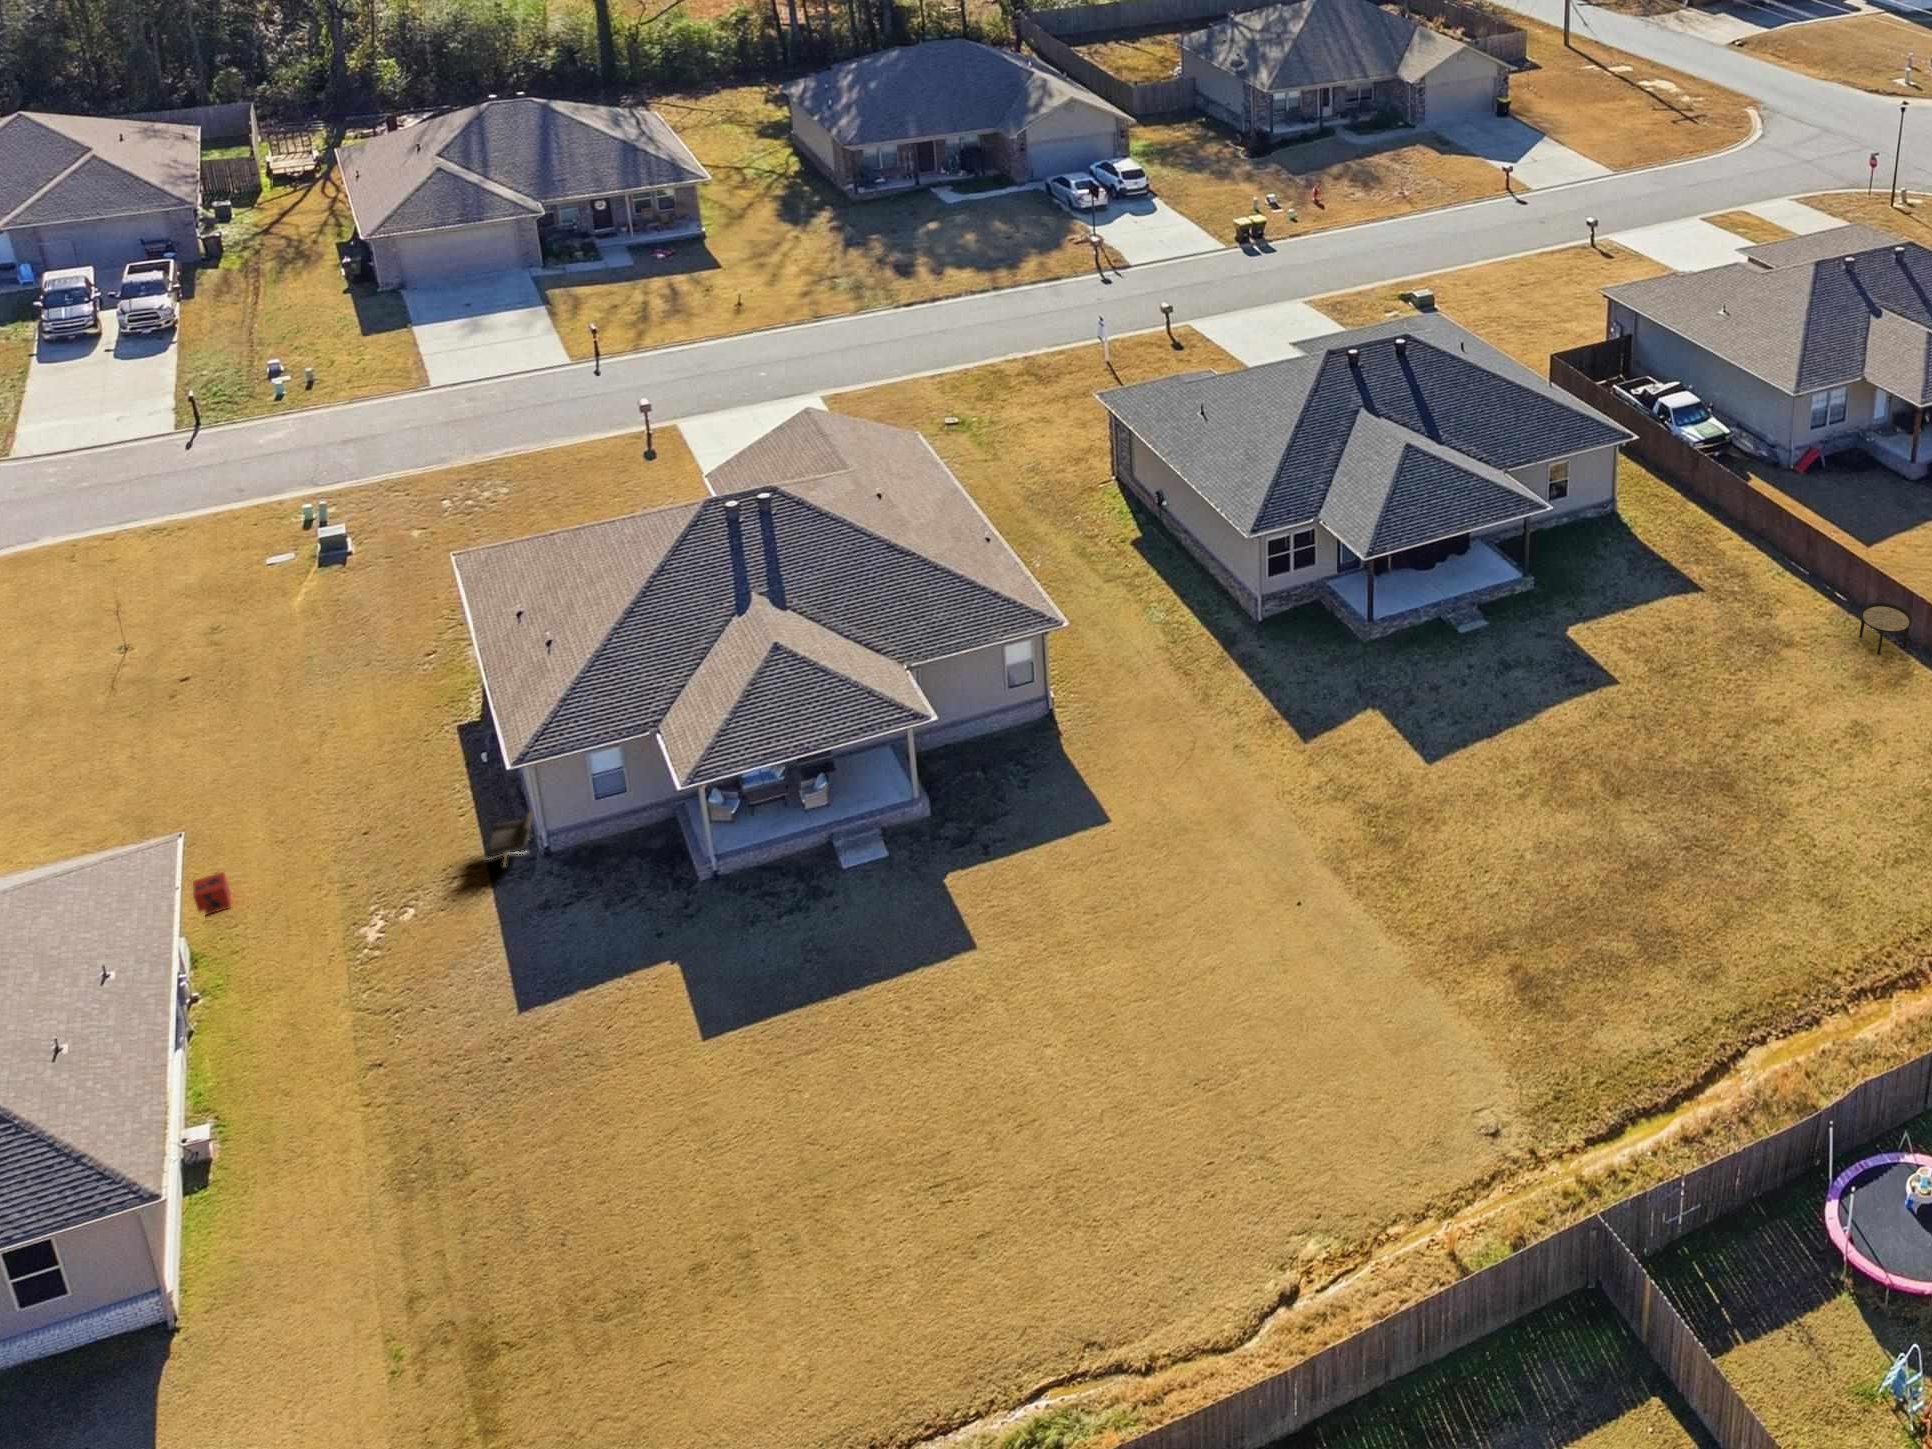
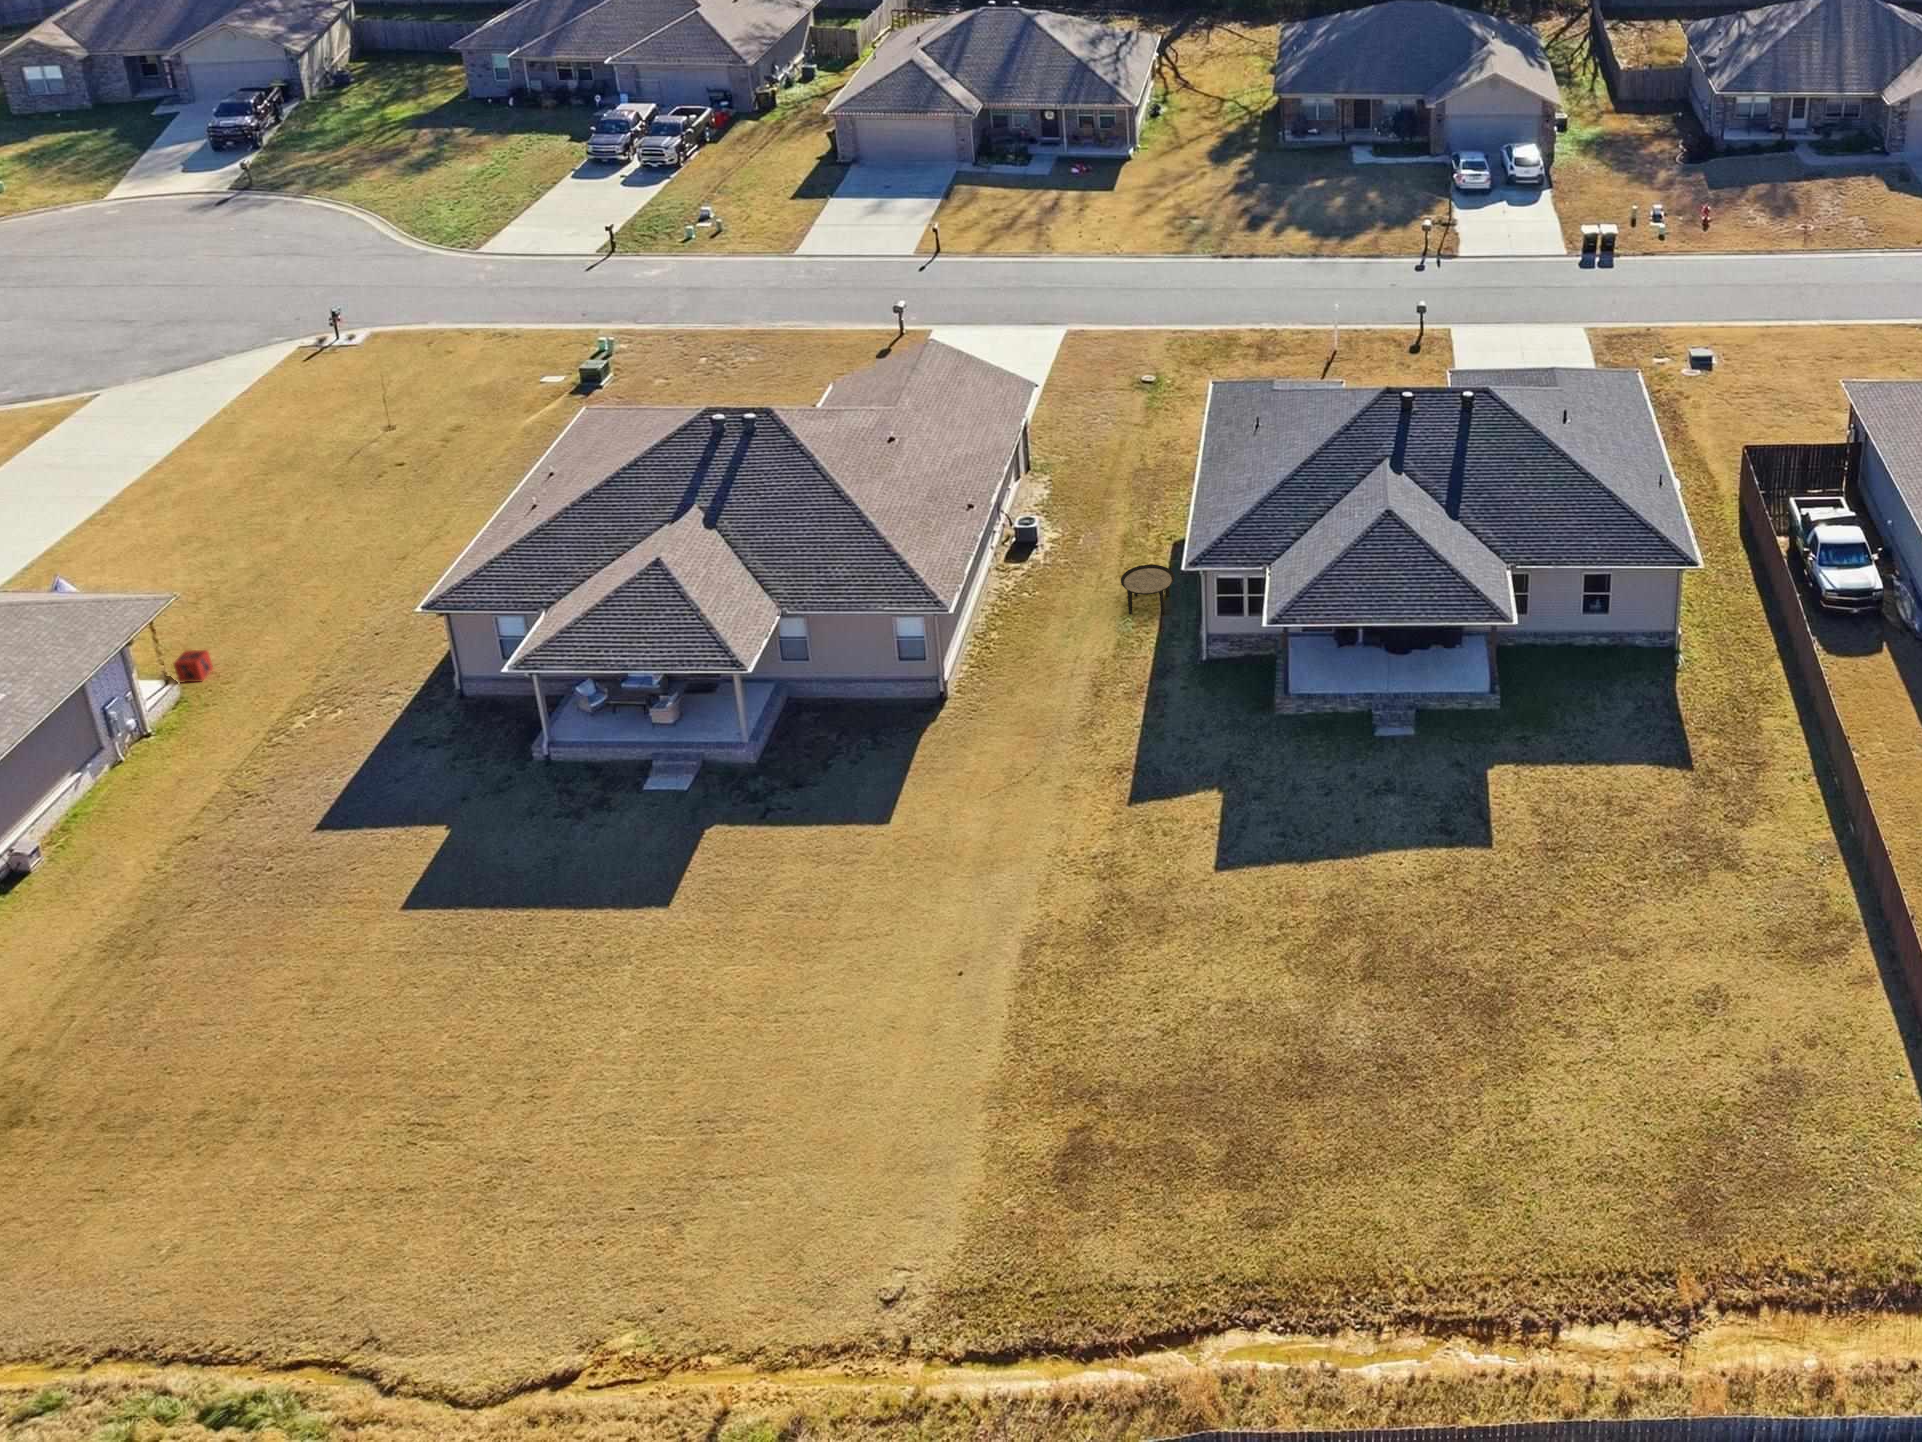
round table: present [1859,603,1913,654] -> present [1121,565,1175,615]
lounge chair: present [487,812,533,865] -> none [373,666,426,710]

